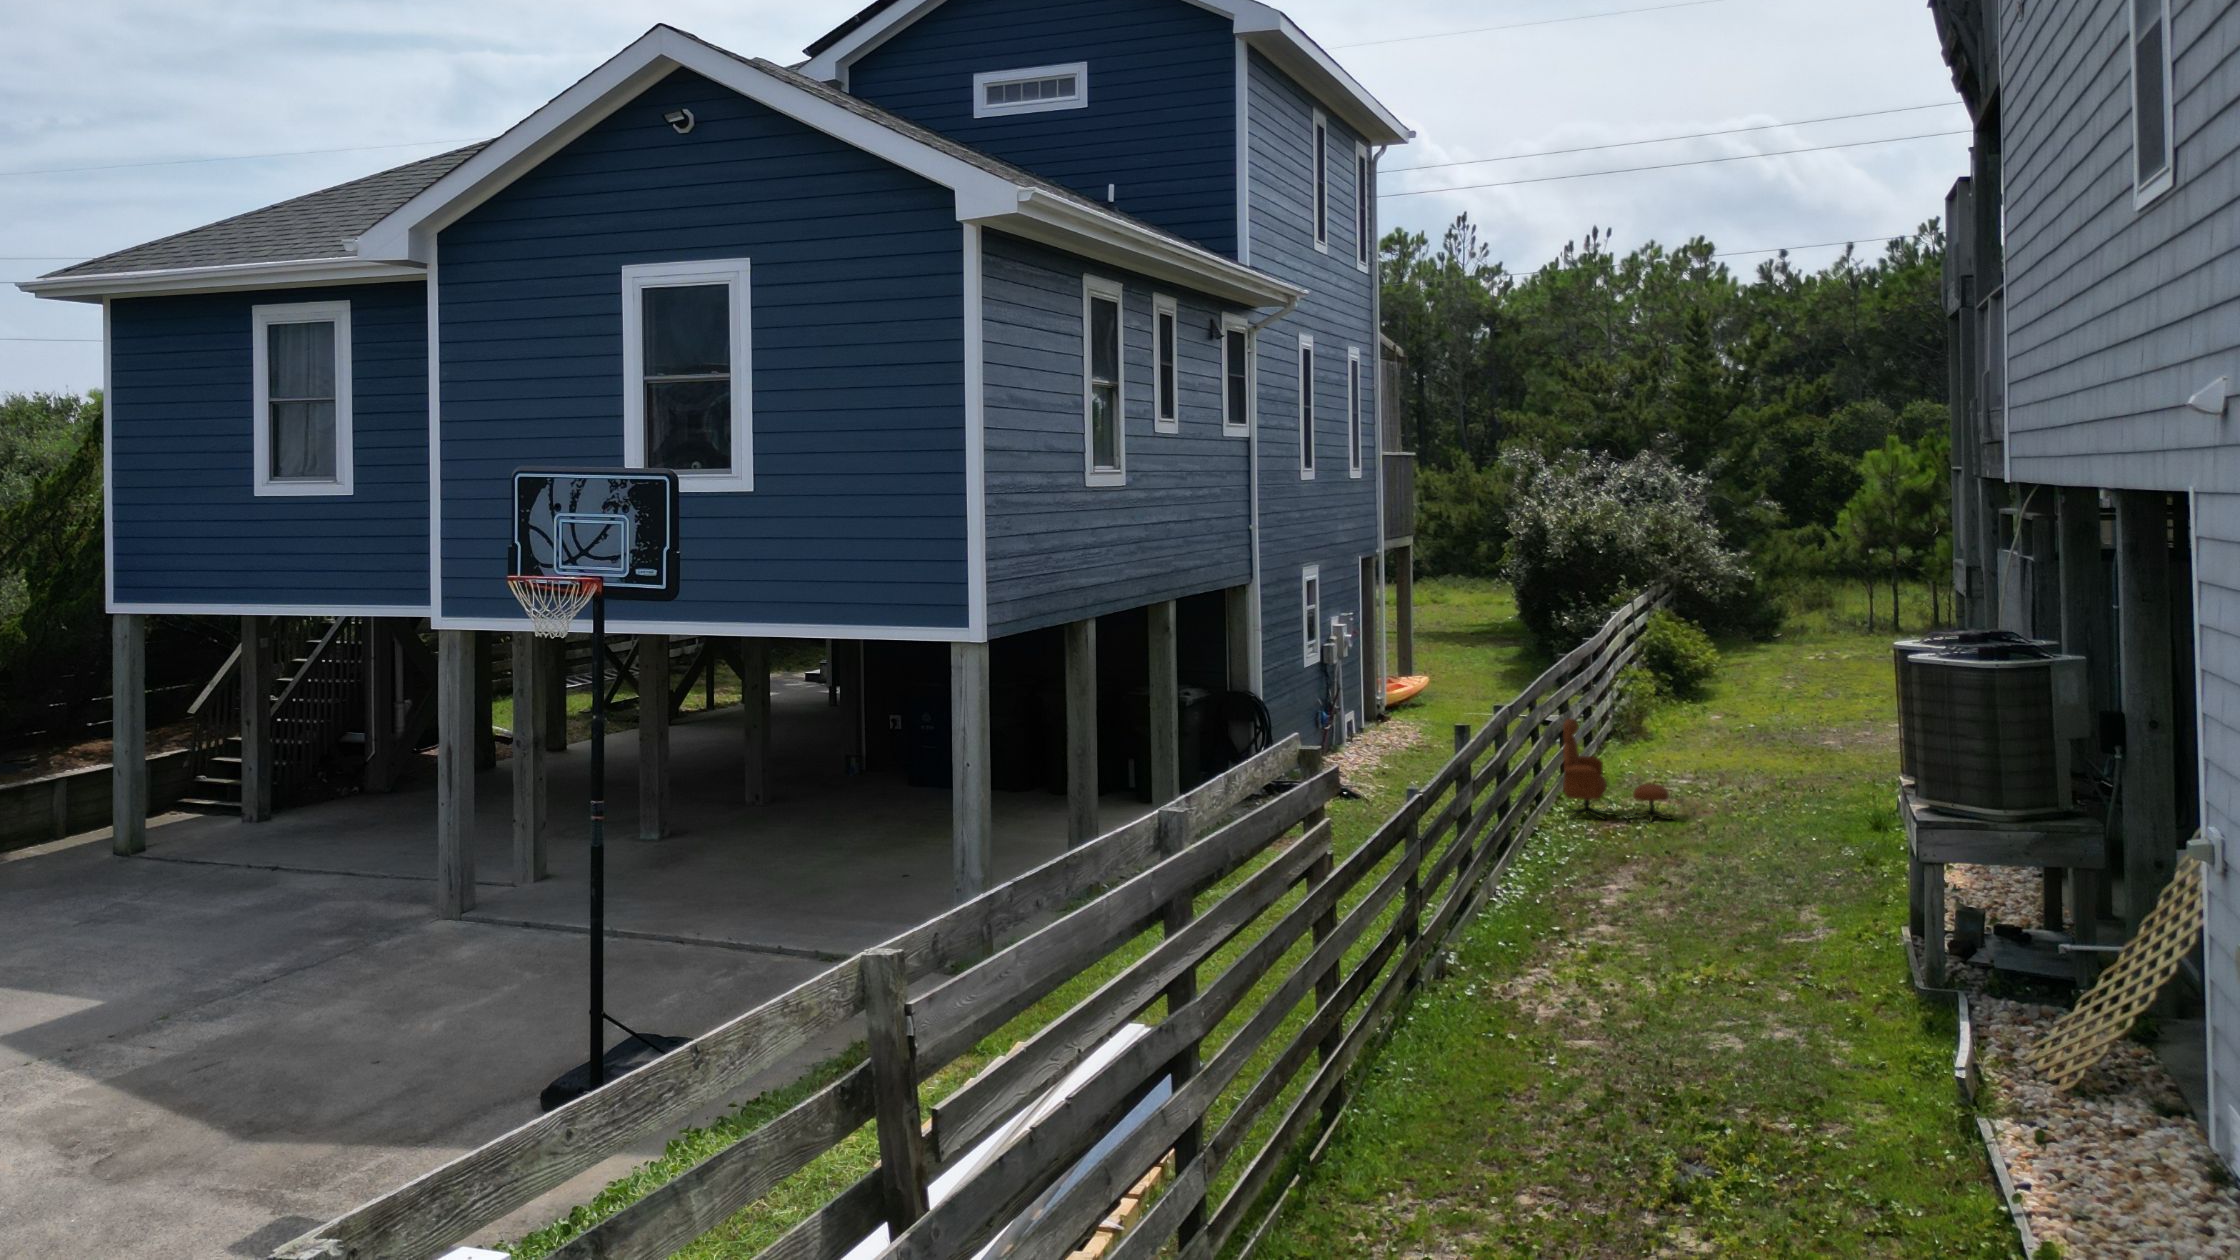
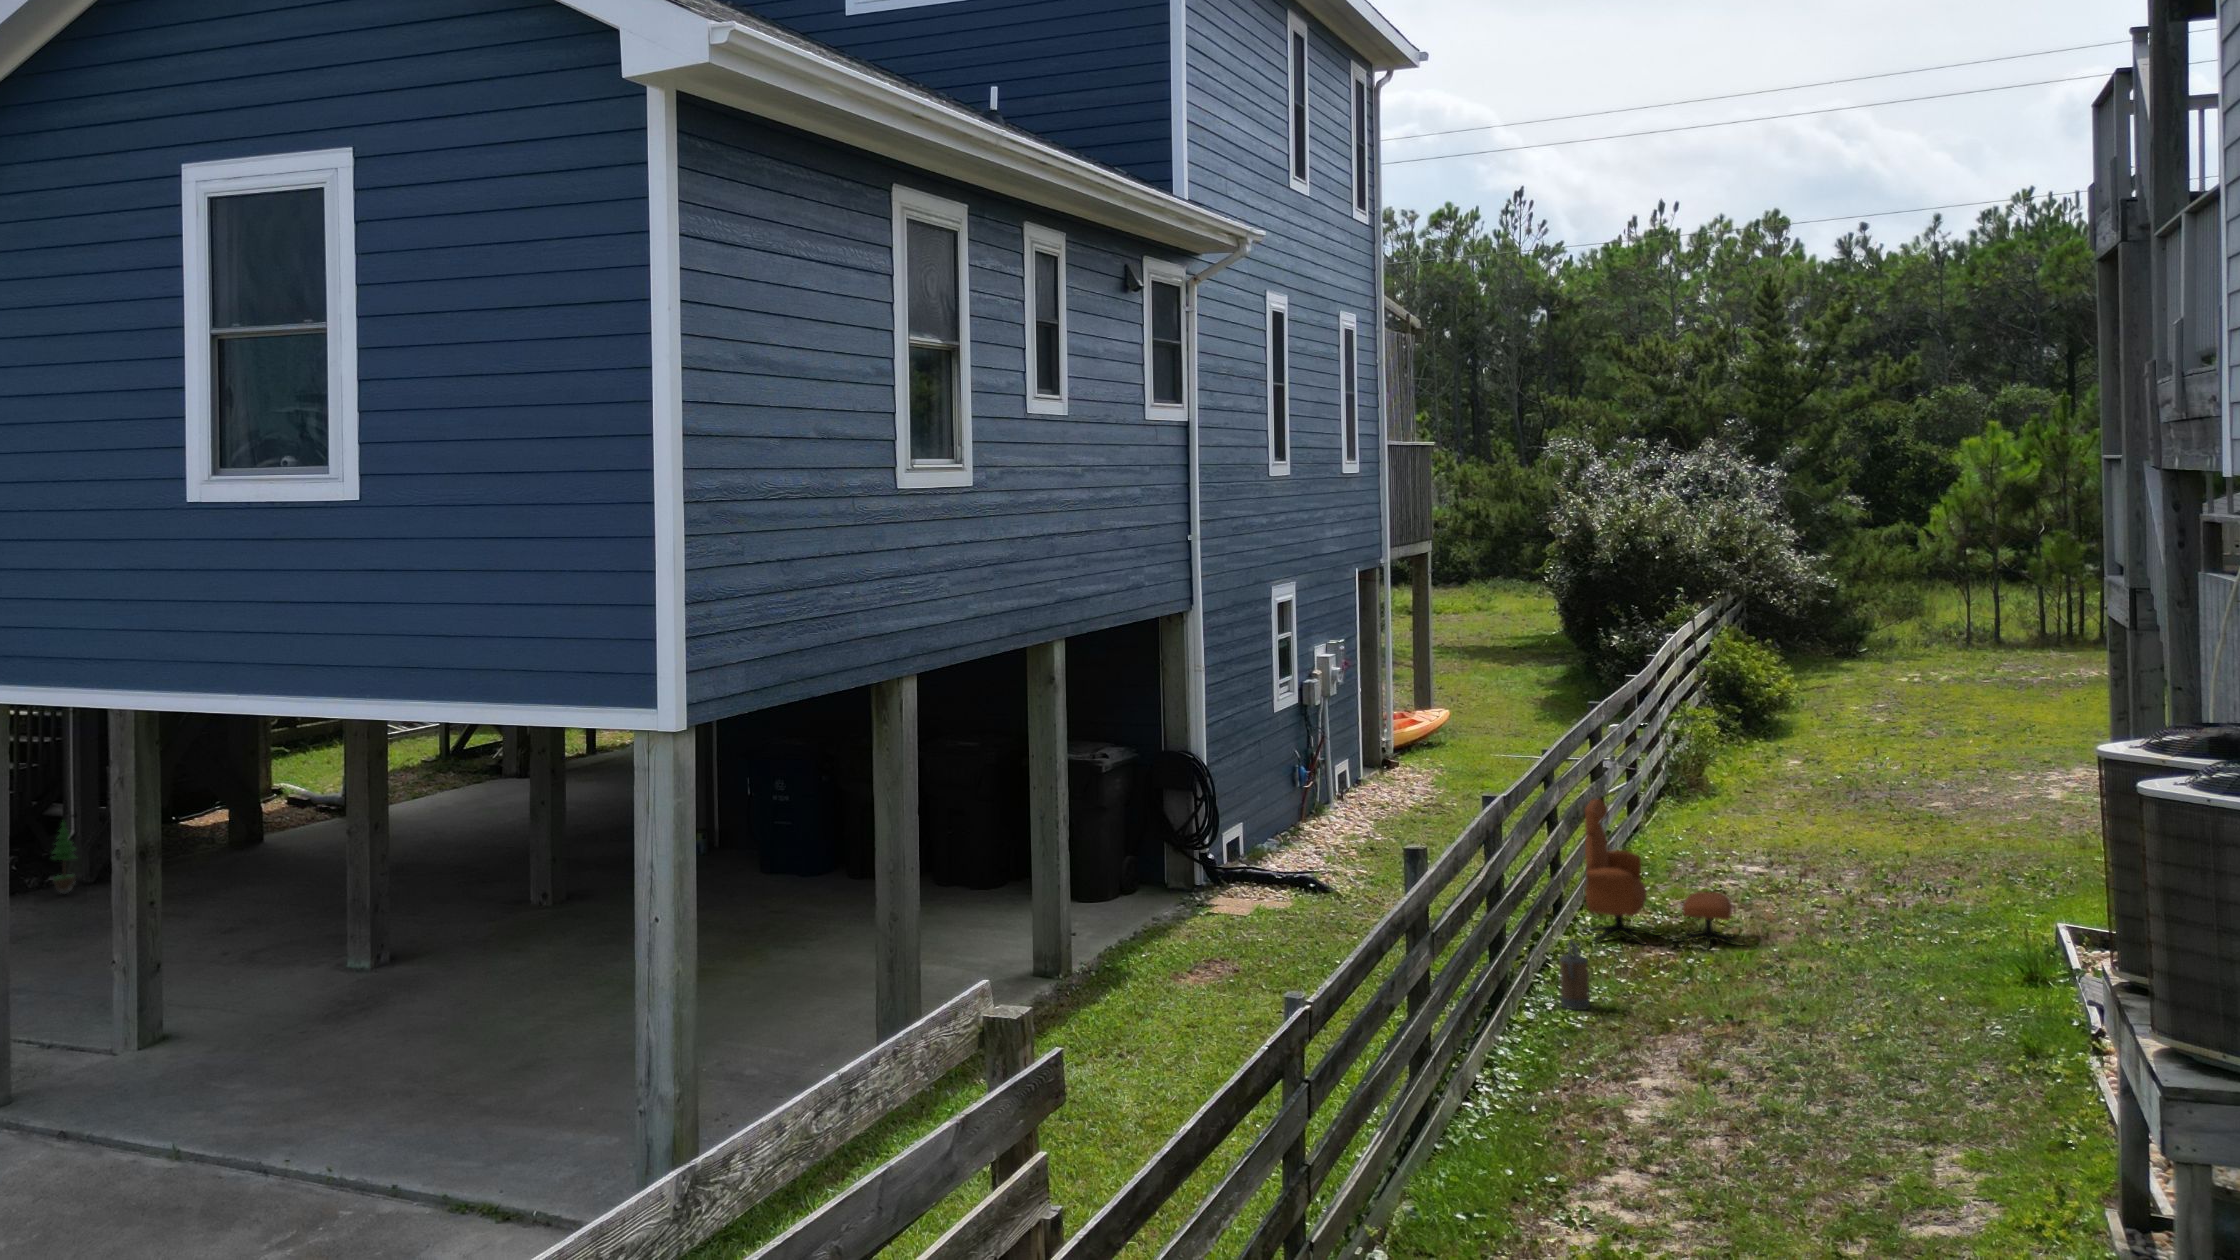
potted tree: none [359,740,381,800] -> present [52,820,76,894]
watering can: none [1550,803,1571,853] -> present [1560,939,1590,1010]

